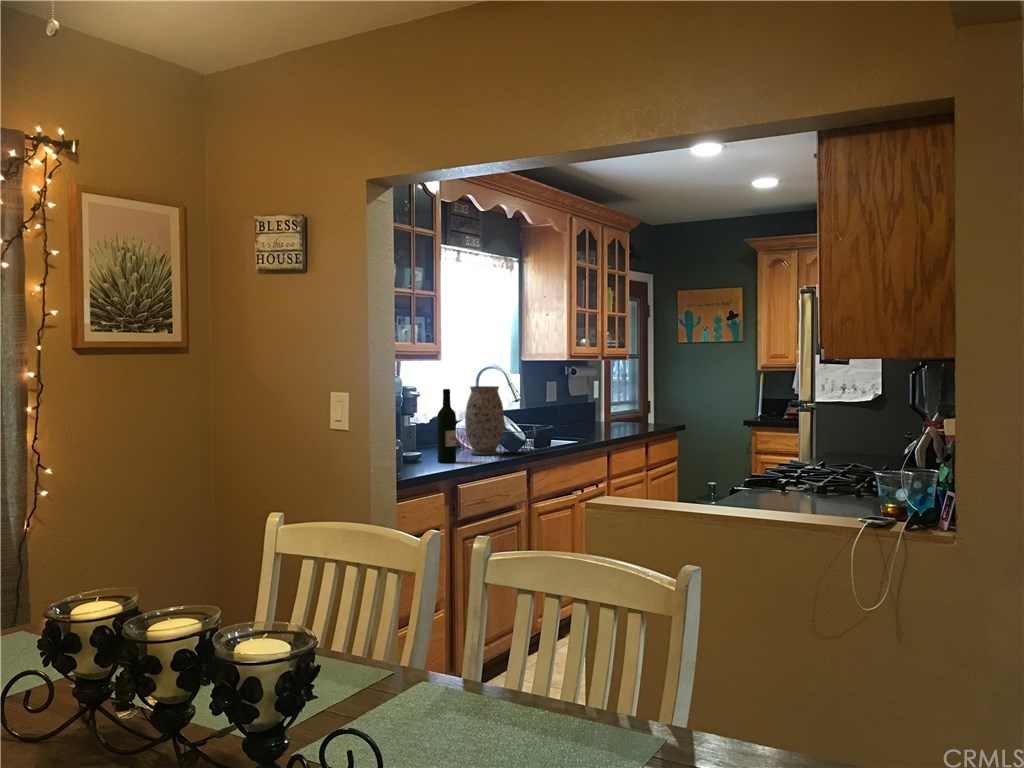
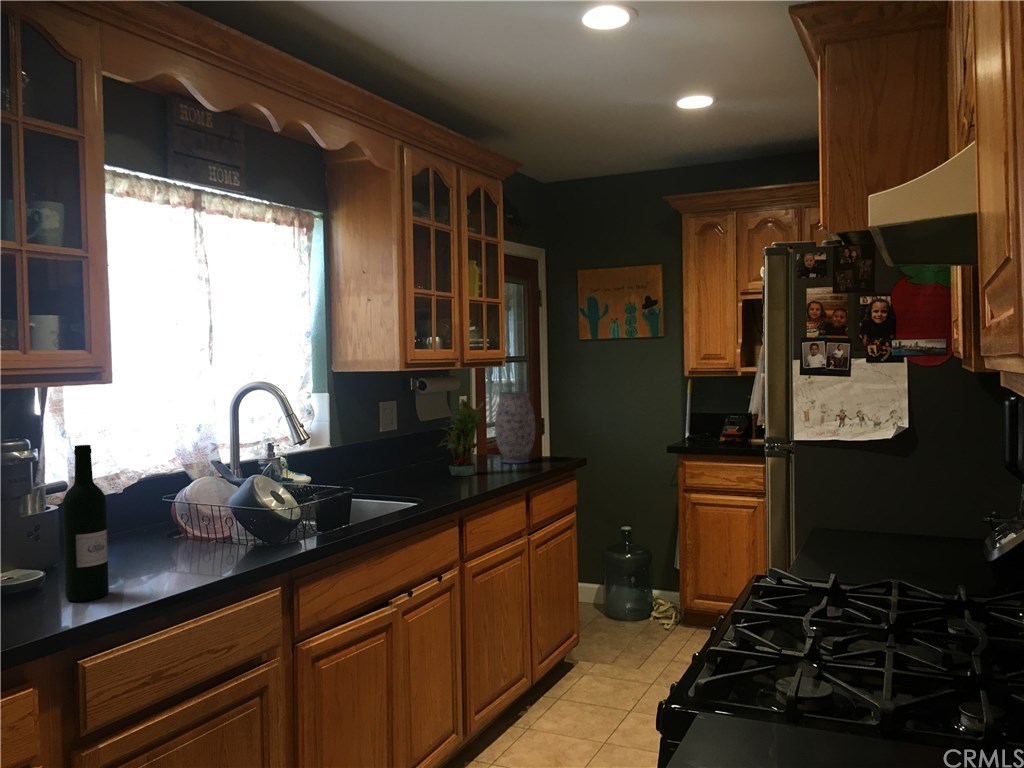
potted plant: none [586,380,618,430] -> present [439,399,484,476]
vase: present [465,386,504,455] -> present [495,392,535,464]

